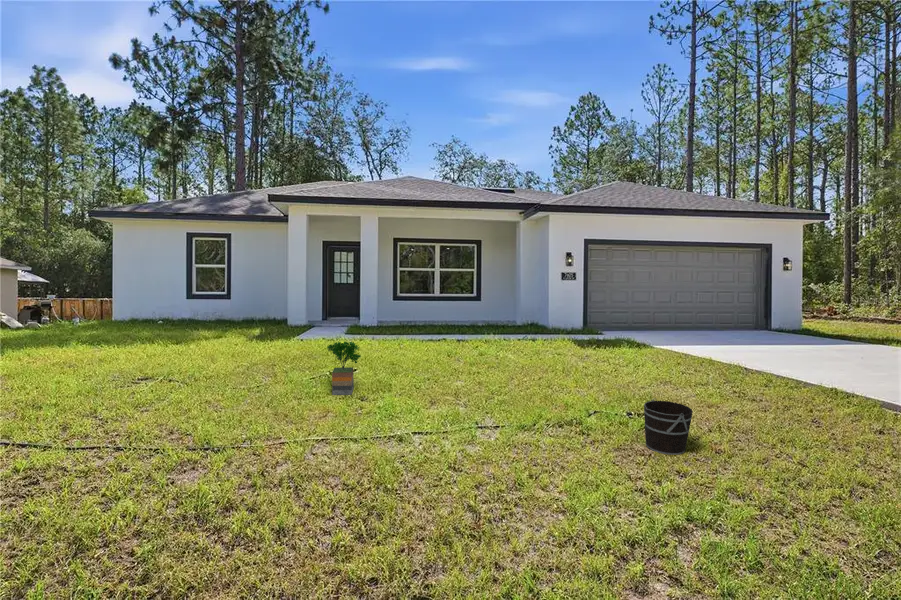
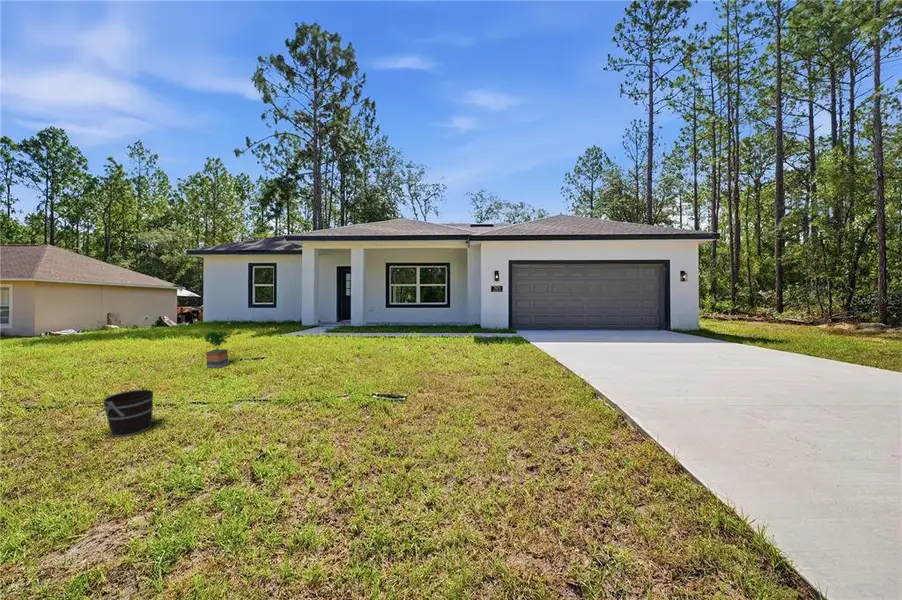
bucket: present [644,398,693,455] -> present [103,388,153,437]

